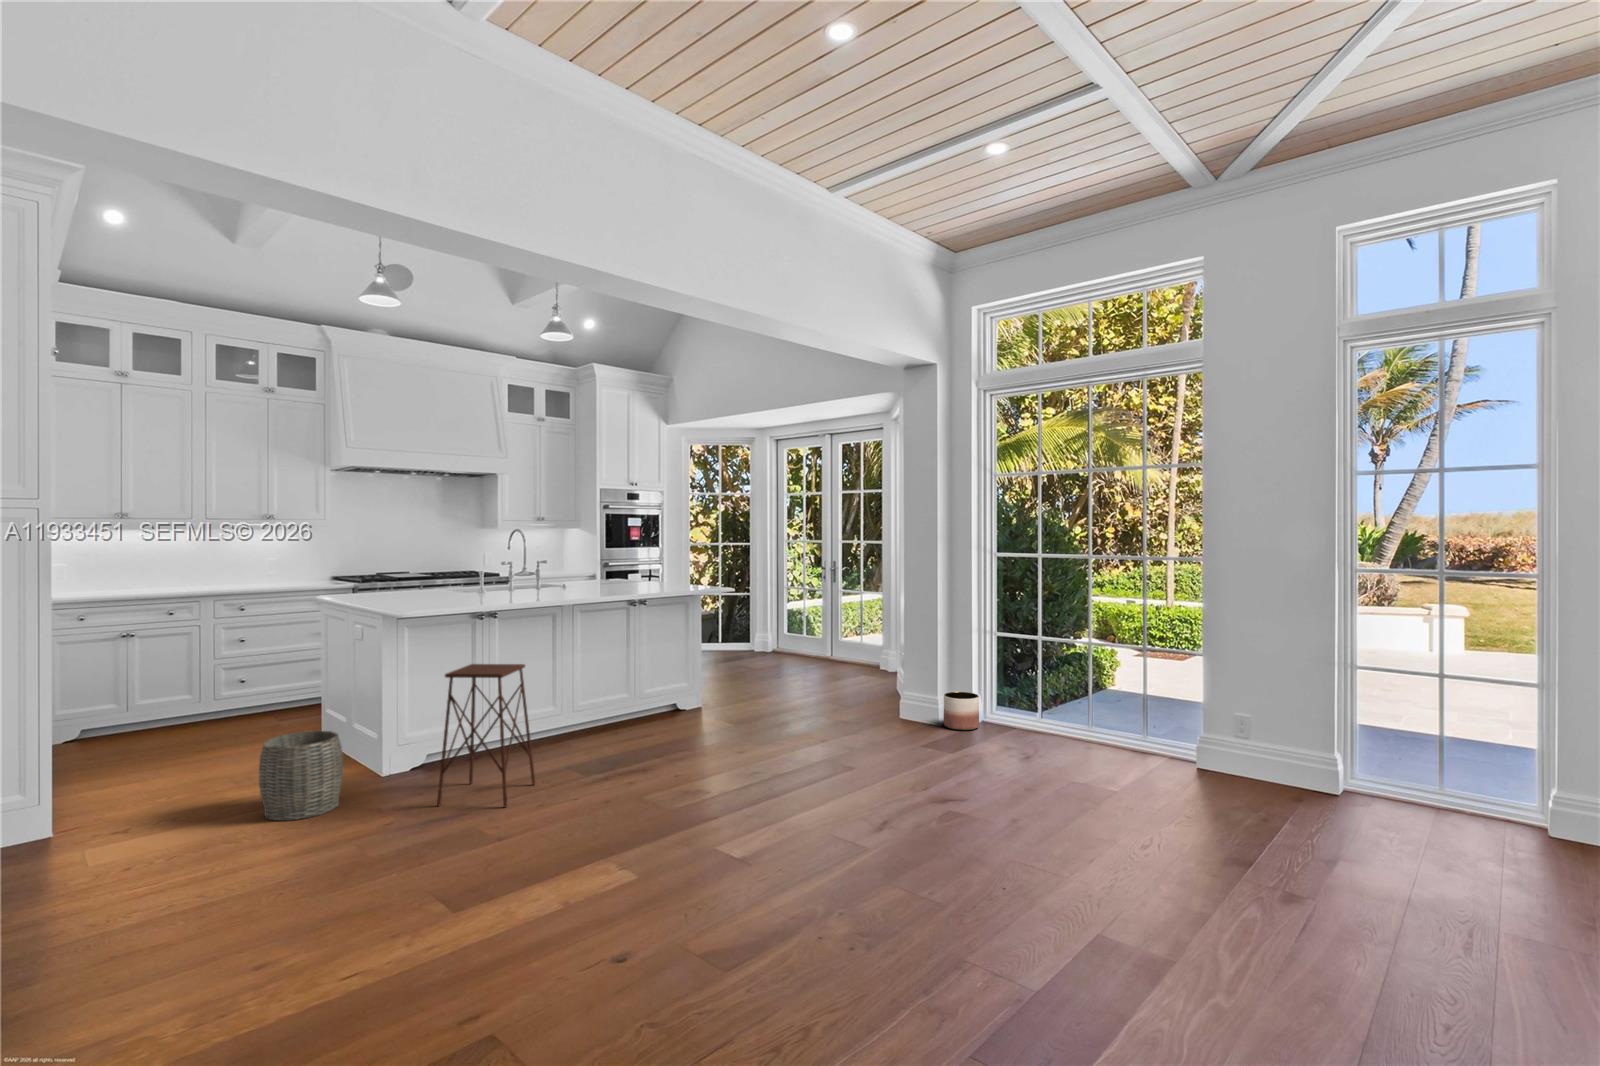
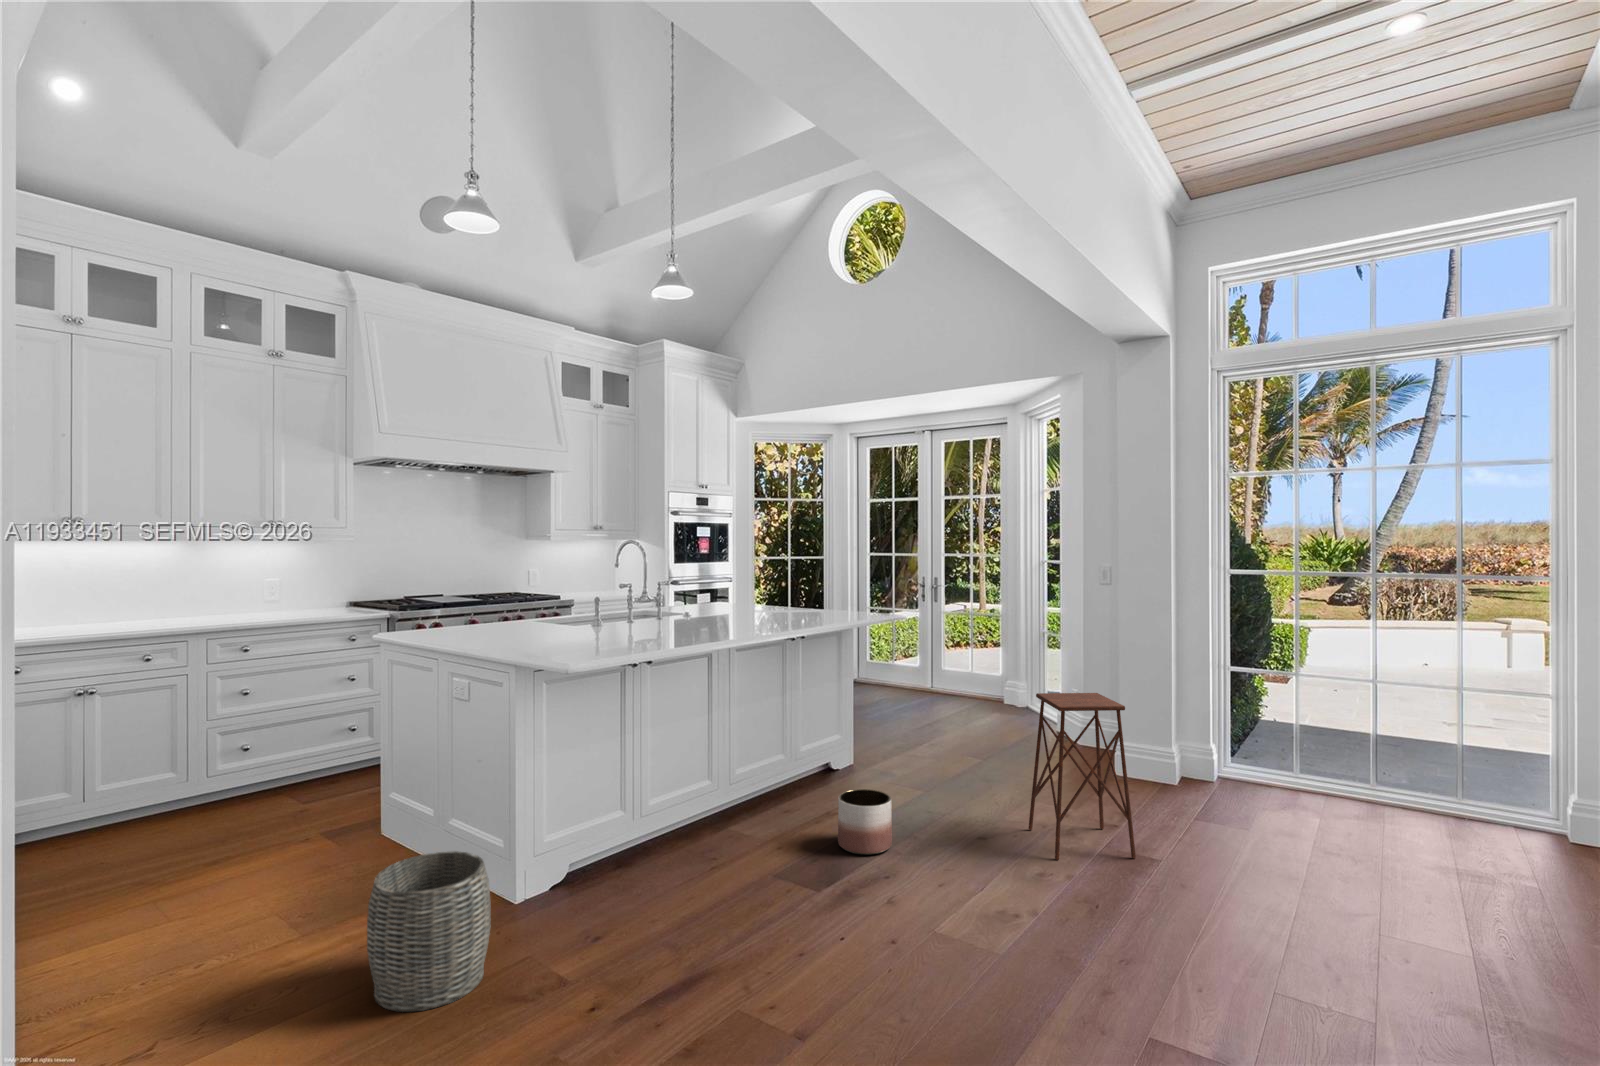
side table: present [437,664,535,807] -> present [1028,693,1136,860]
planter: present [944,692,979,730] -> present [838,789,892,855]

